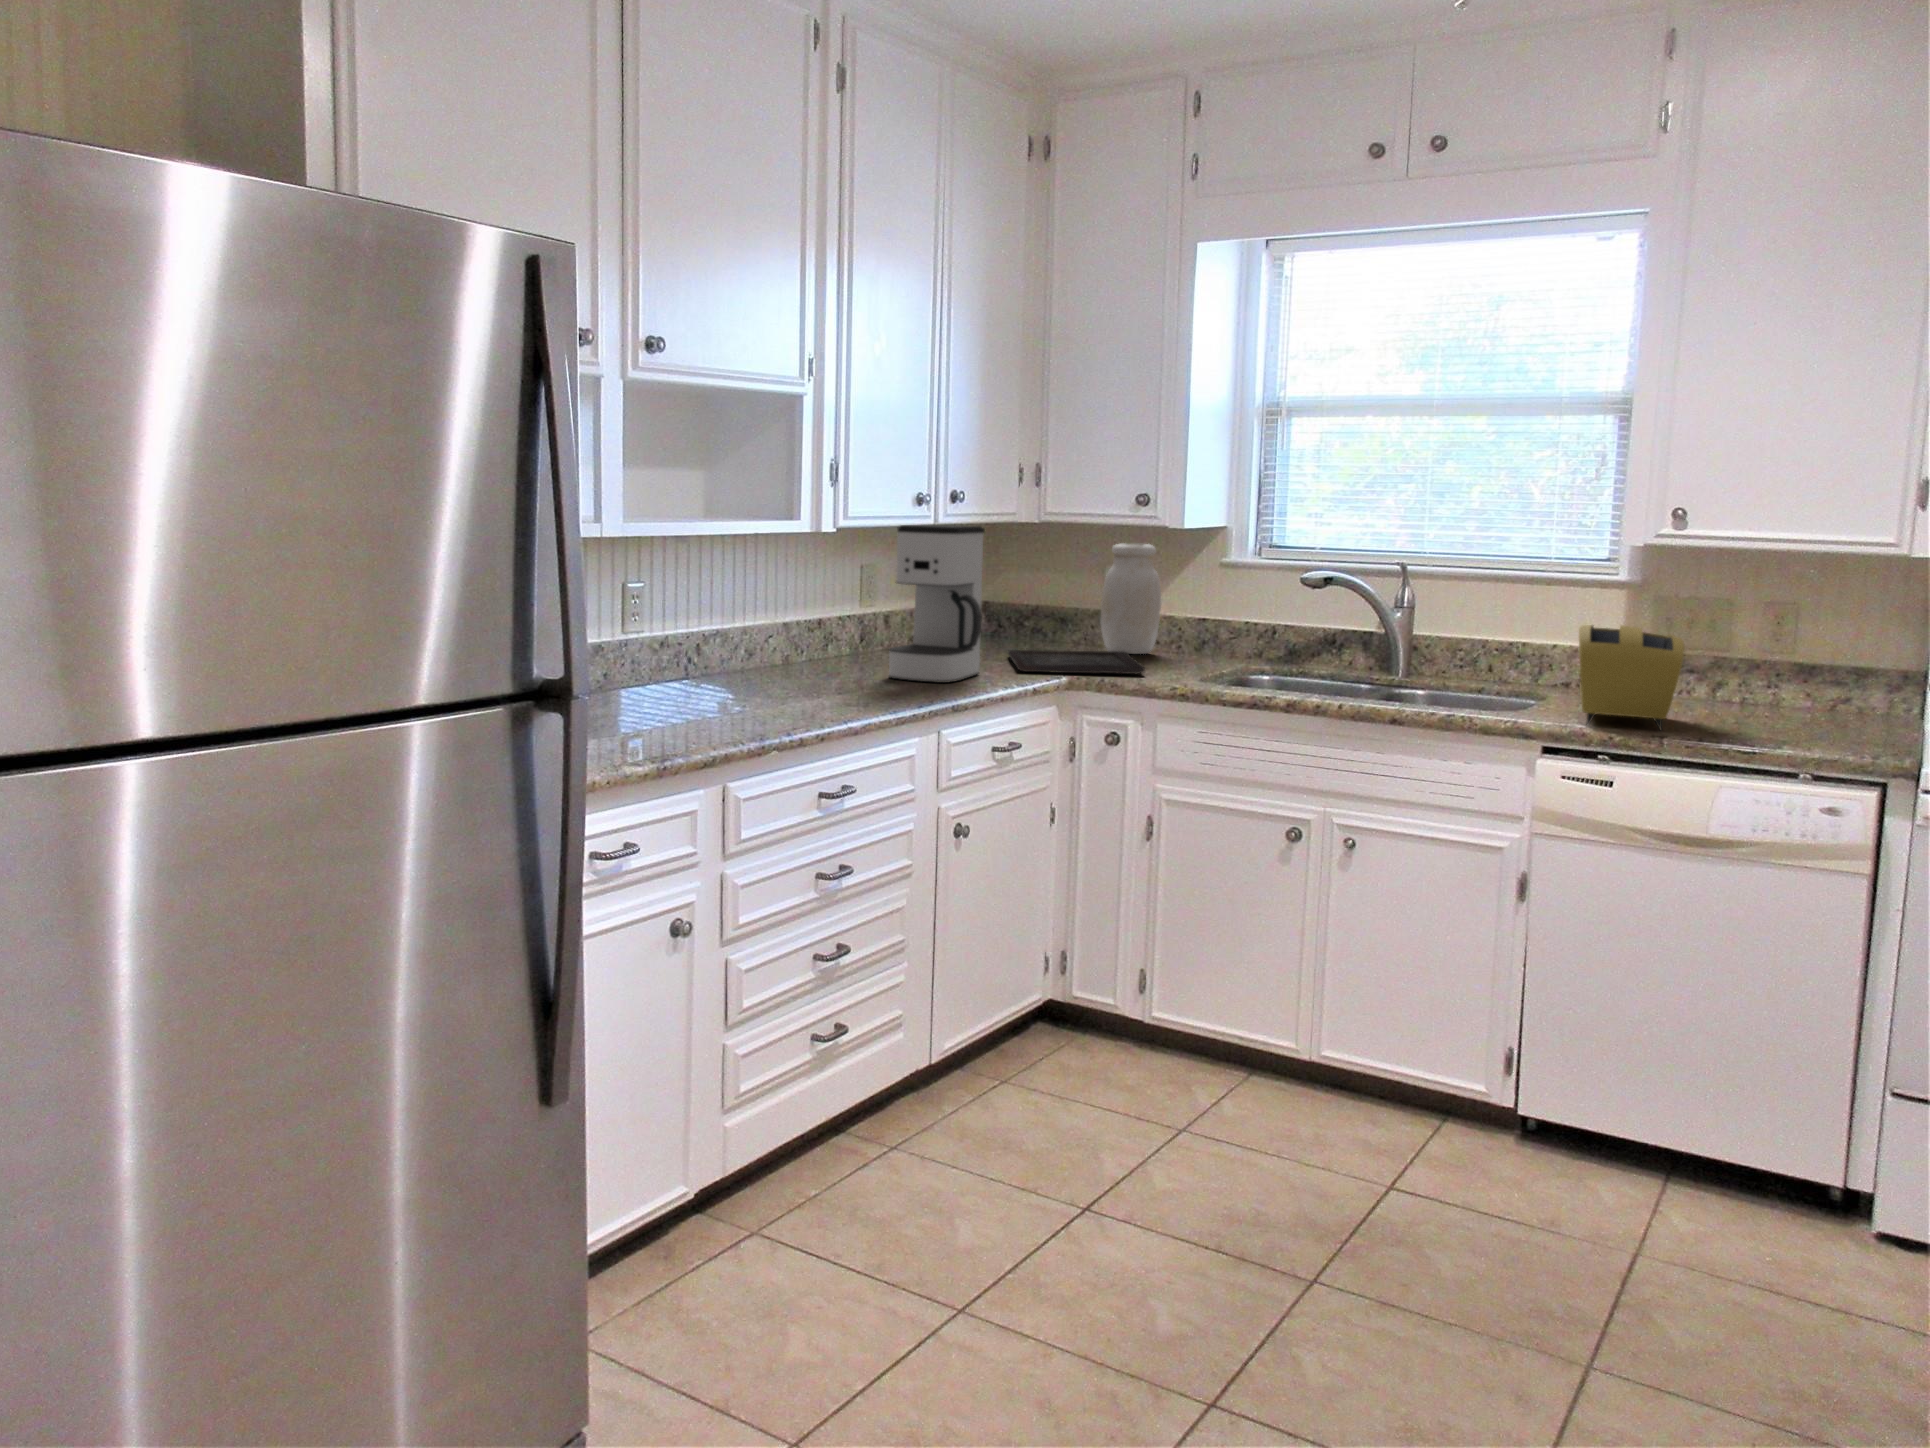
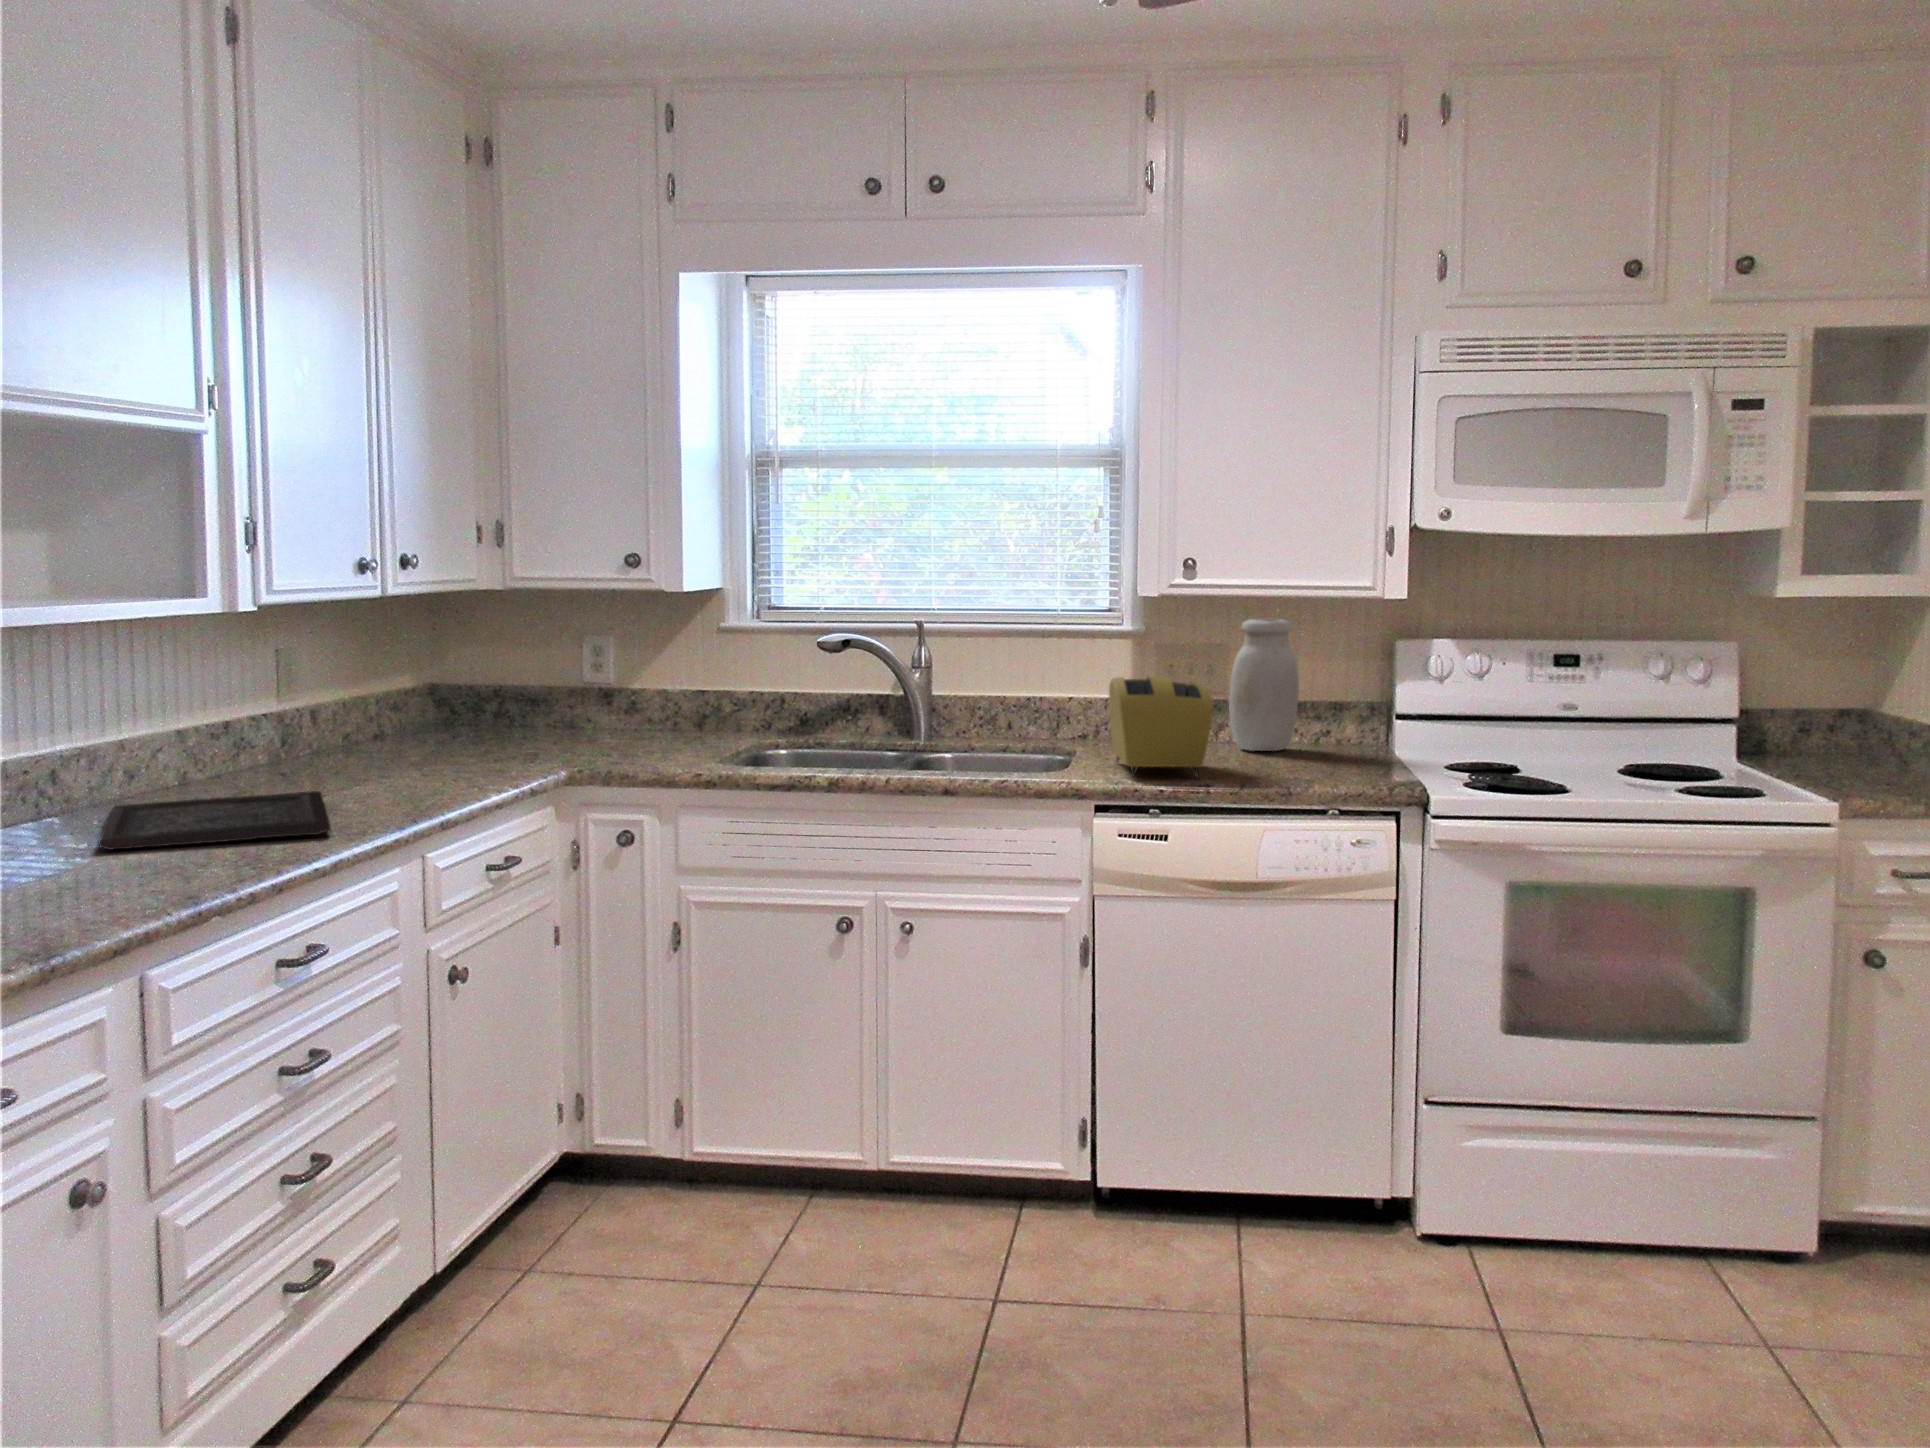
coffee maker: present [889,524,985,683] -> none [336,596,460,794]
jar: present [1101,544,1161,654] -> present [1229,618,1299,751]
tray: present [1008,650,1145,674] -> present [99,791,331,850]

